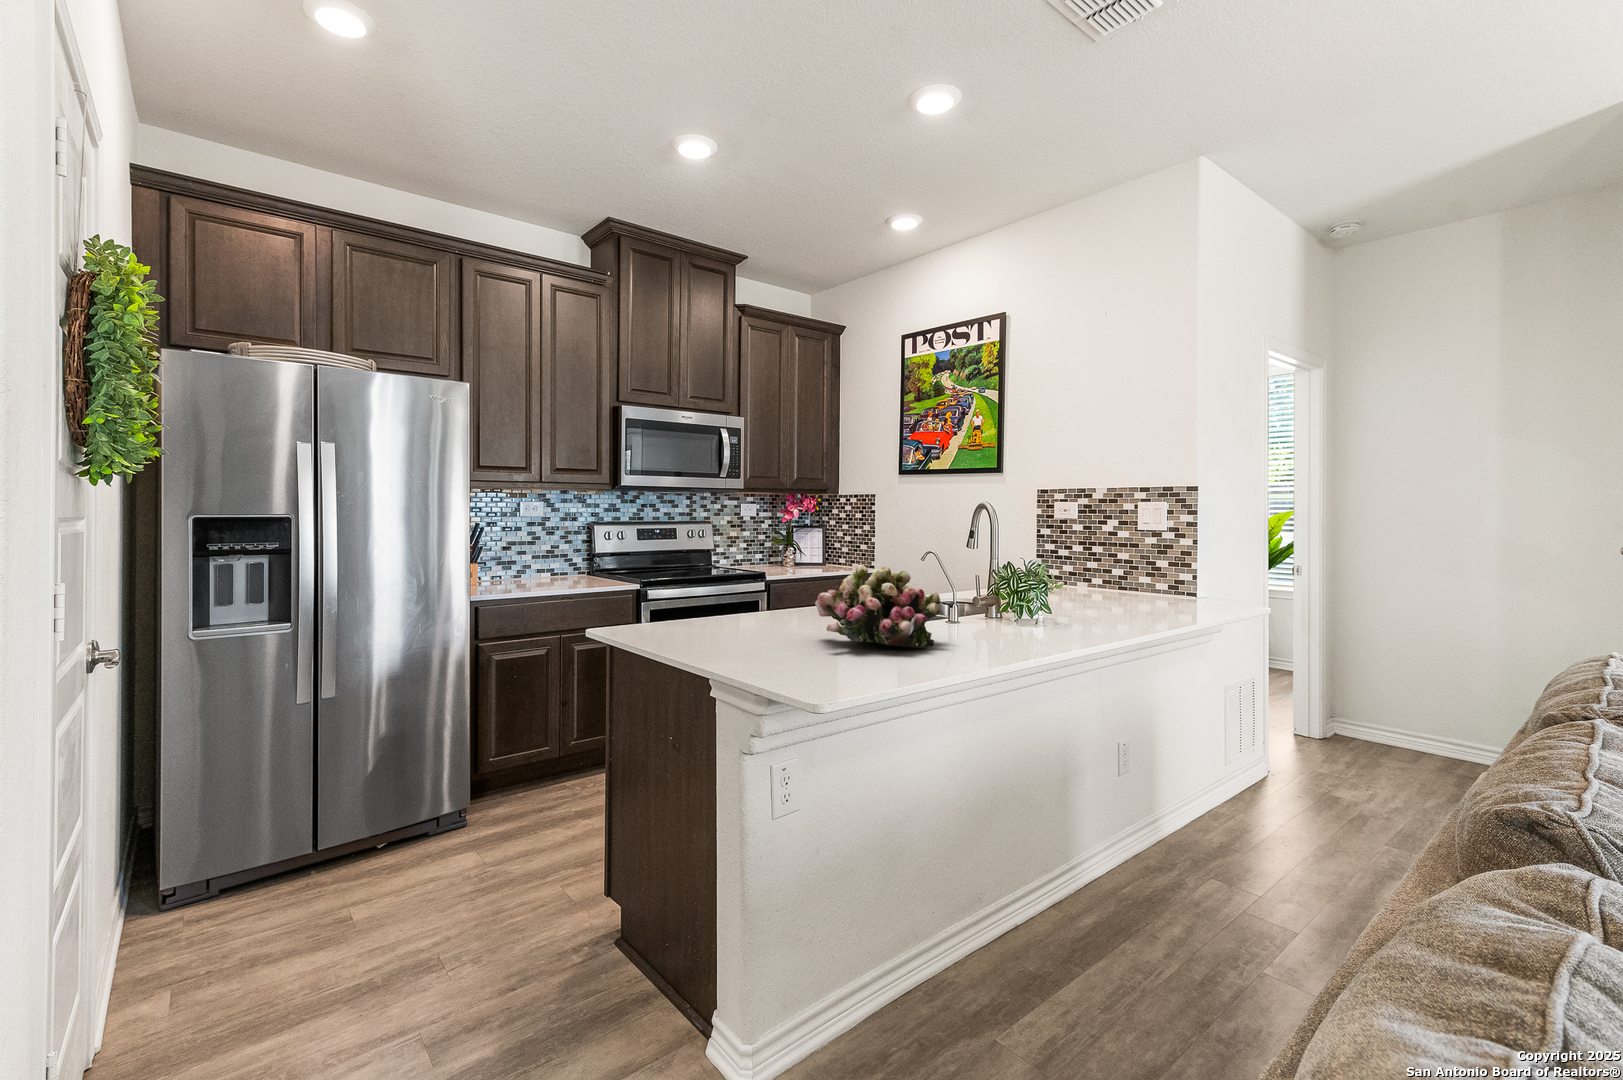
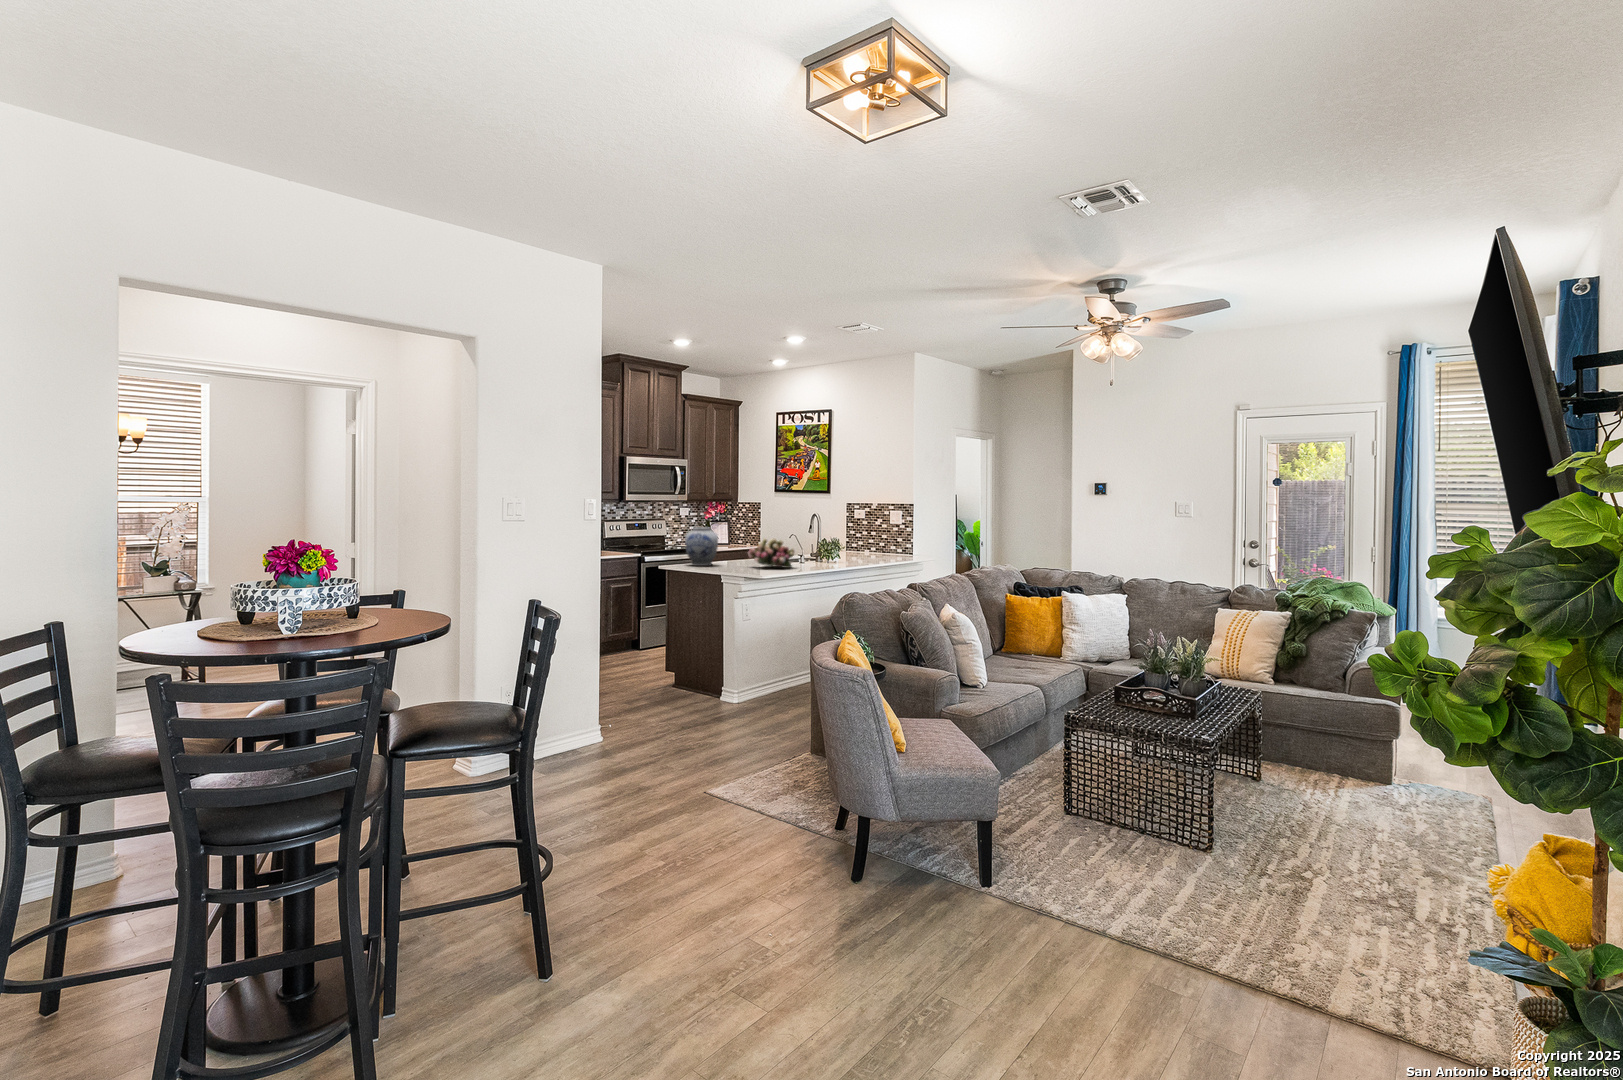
vase: none [659,536,743,636] -> present [685,527,718,566]

